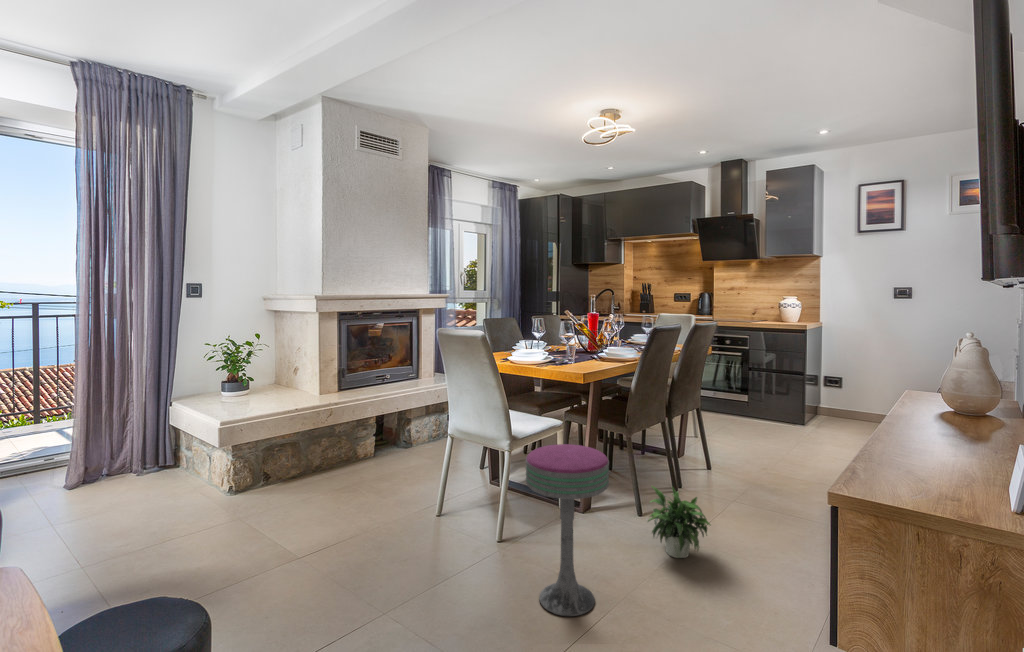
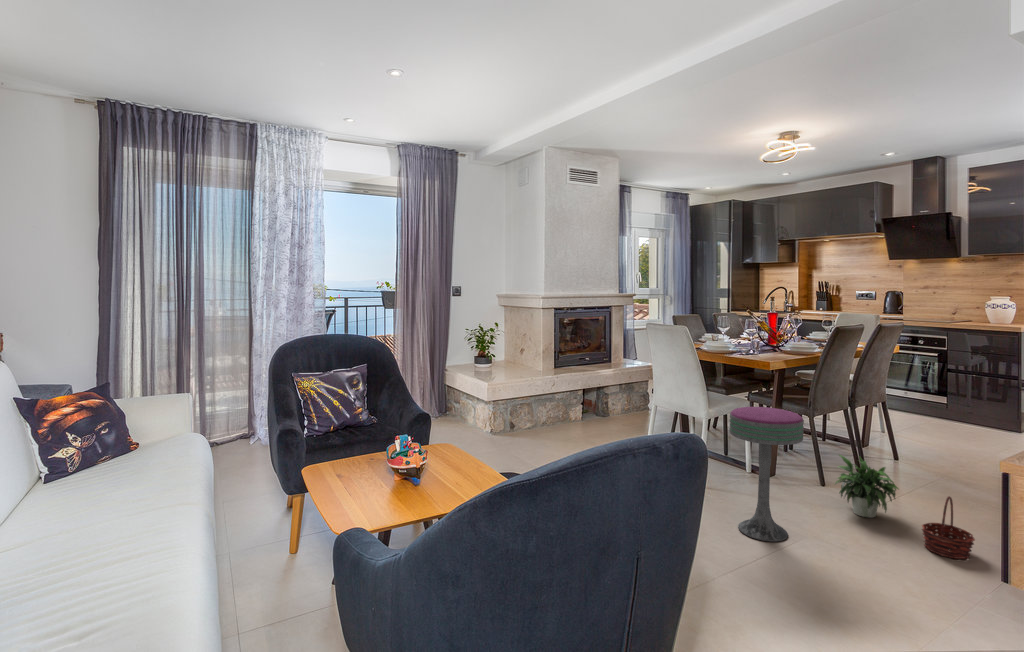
basket: none [733,535,785,608] -> present [922,497,975,559]

